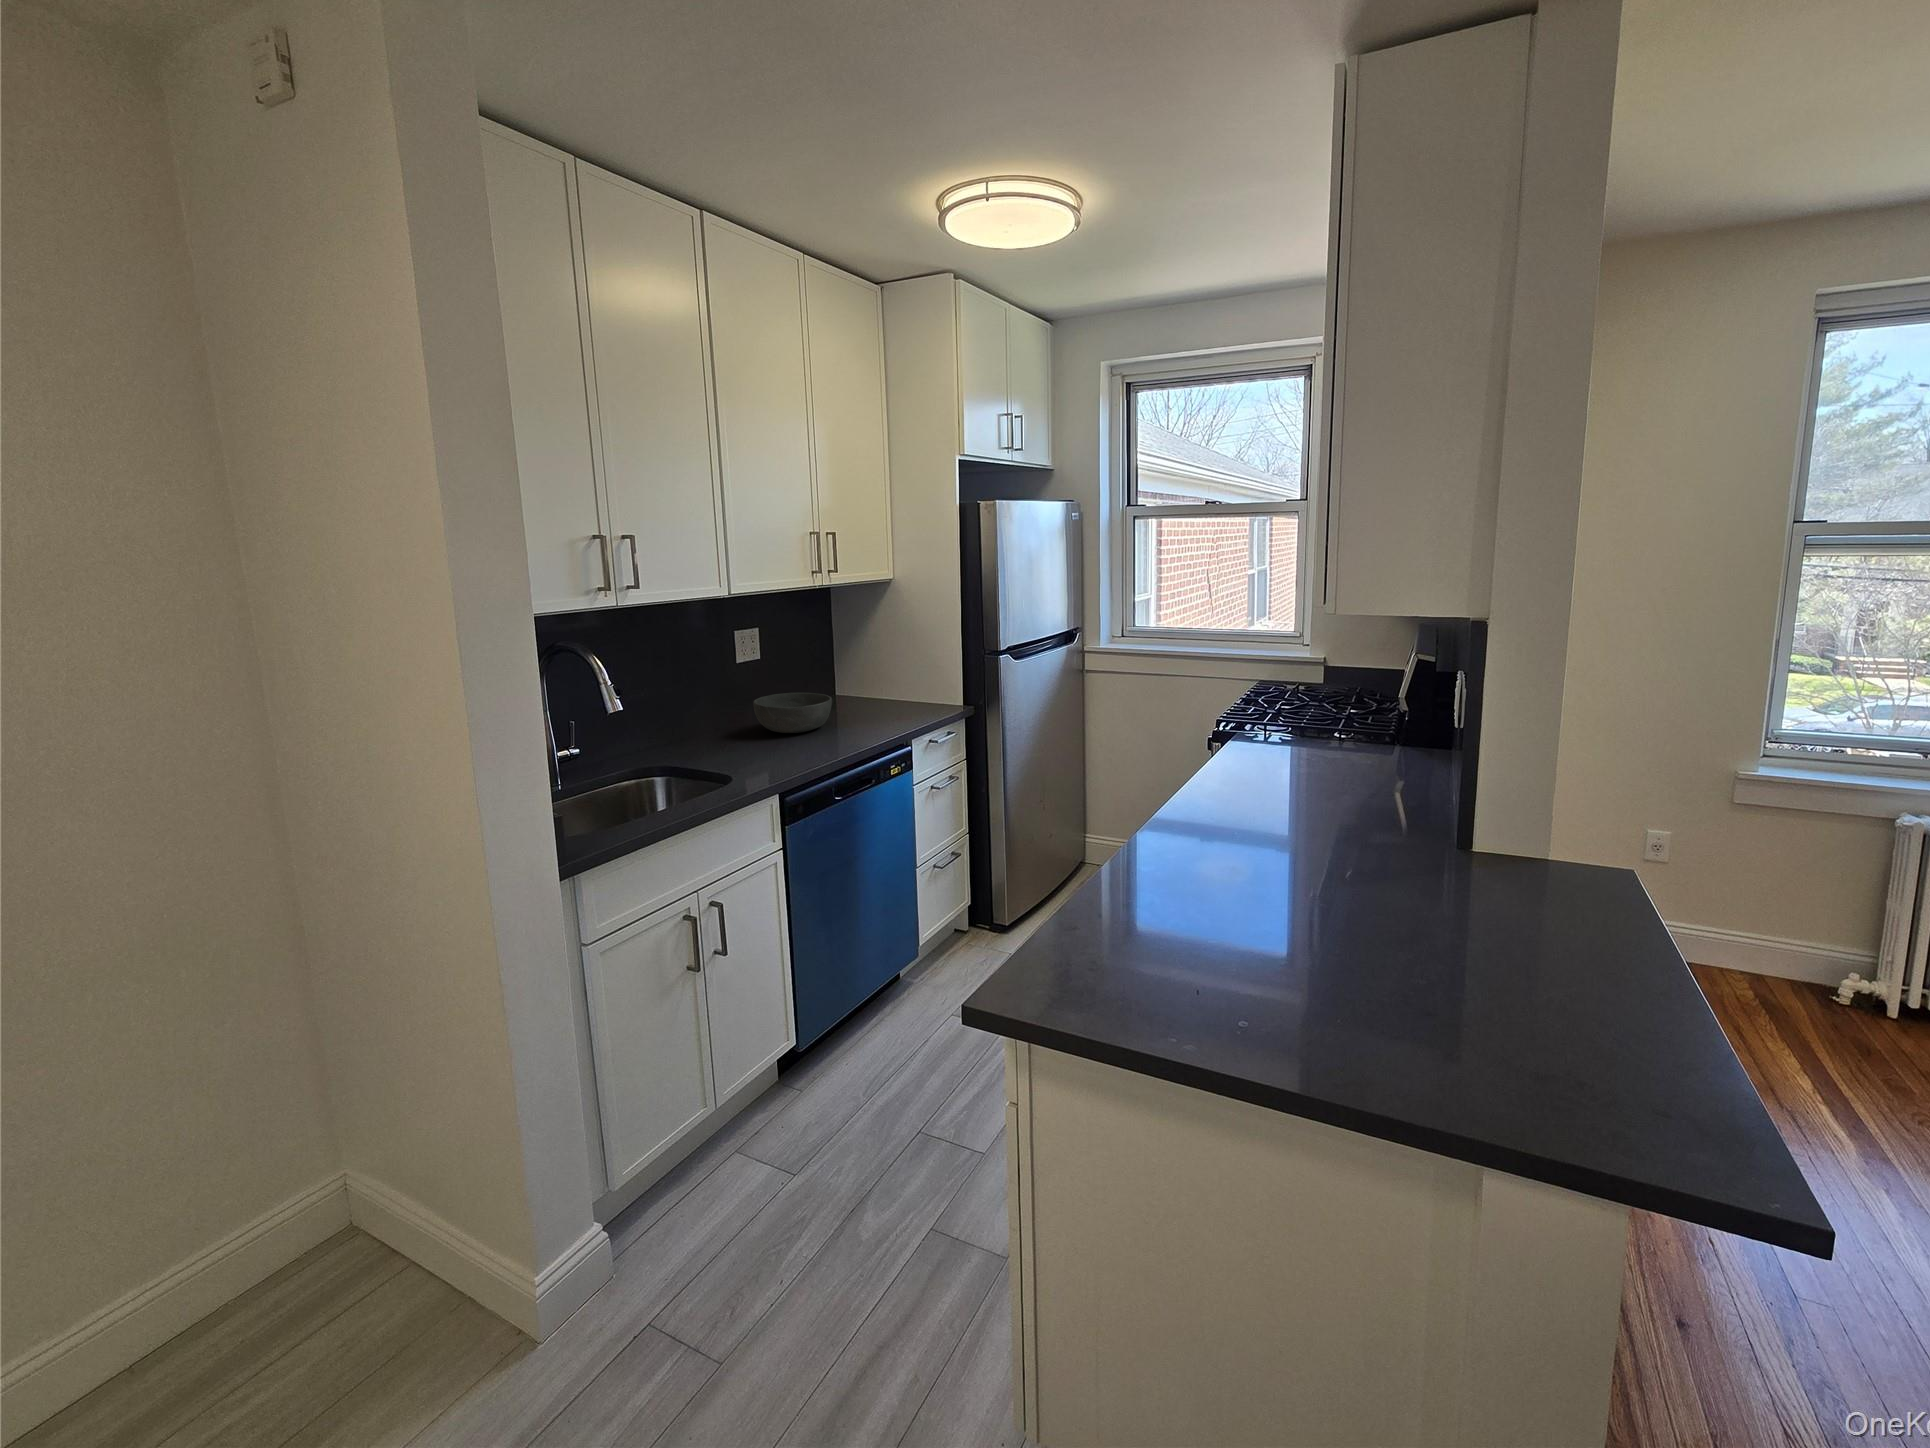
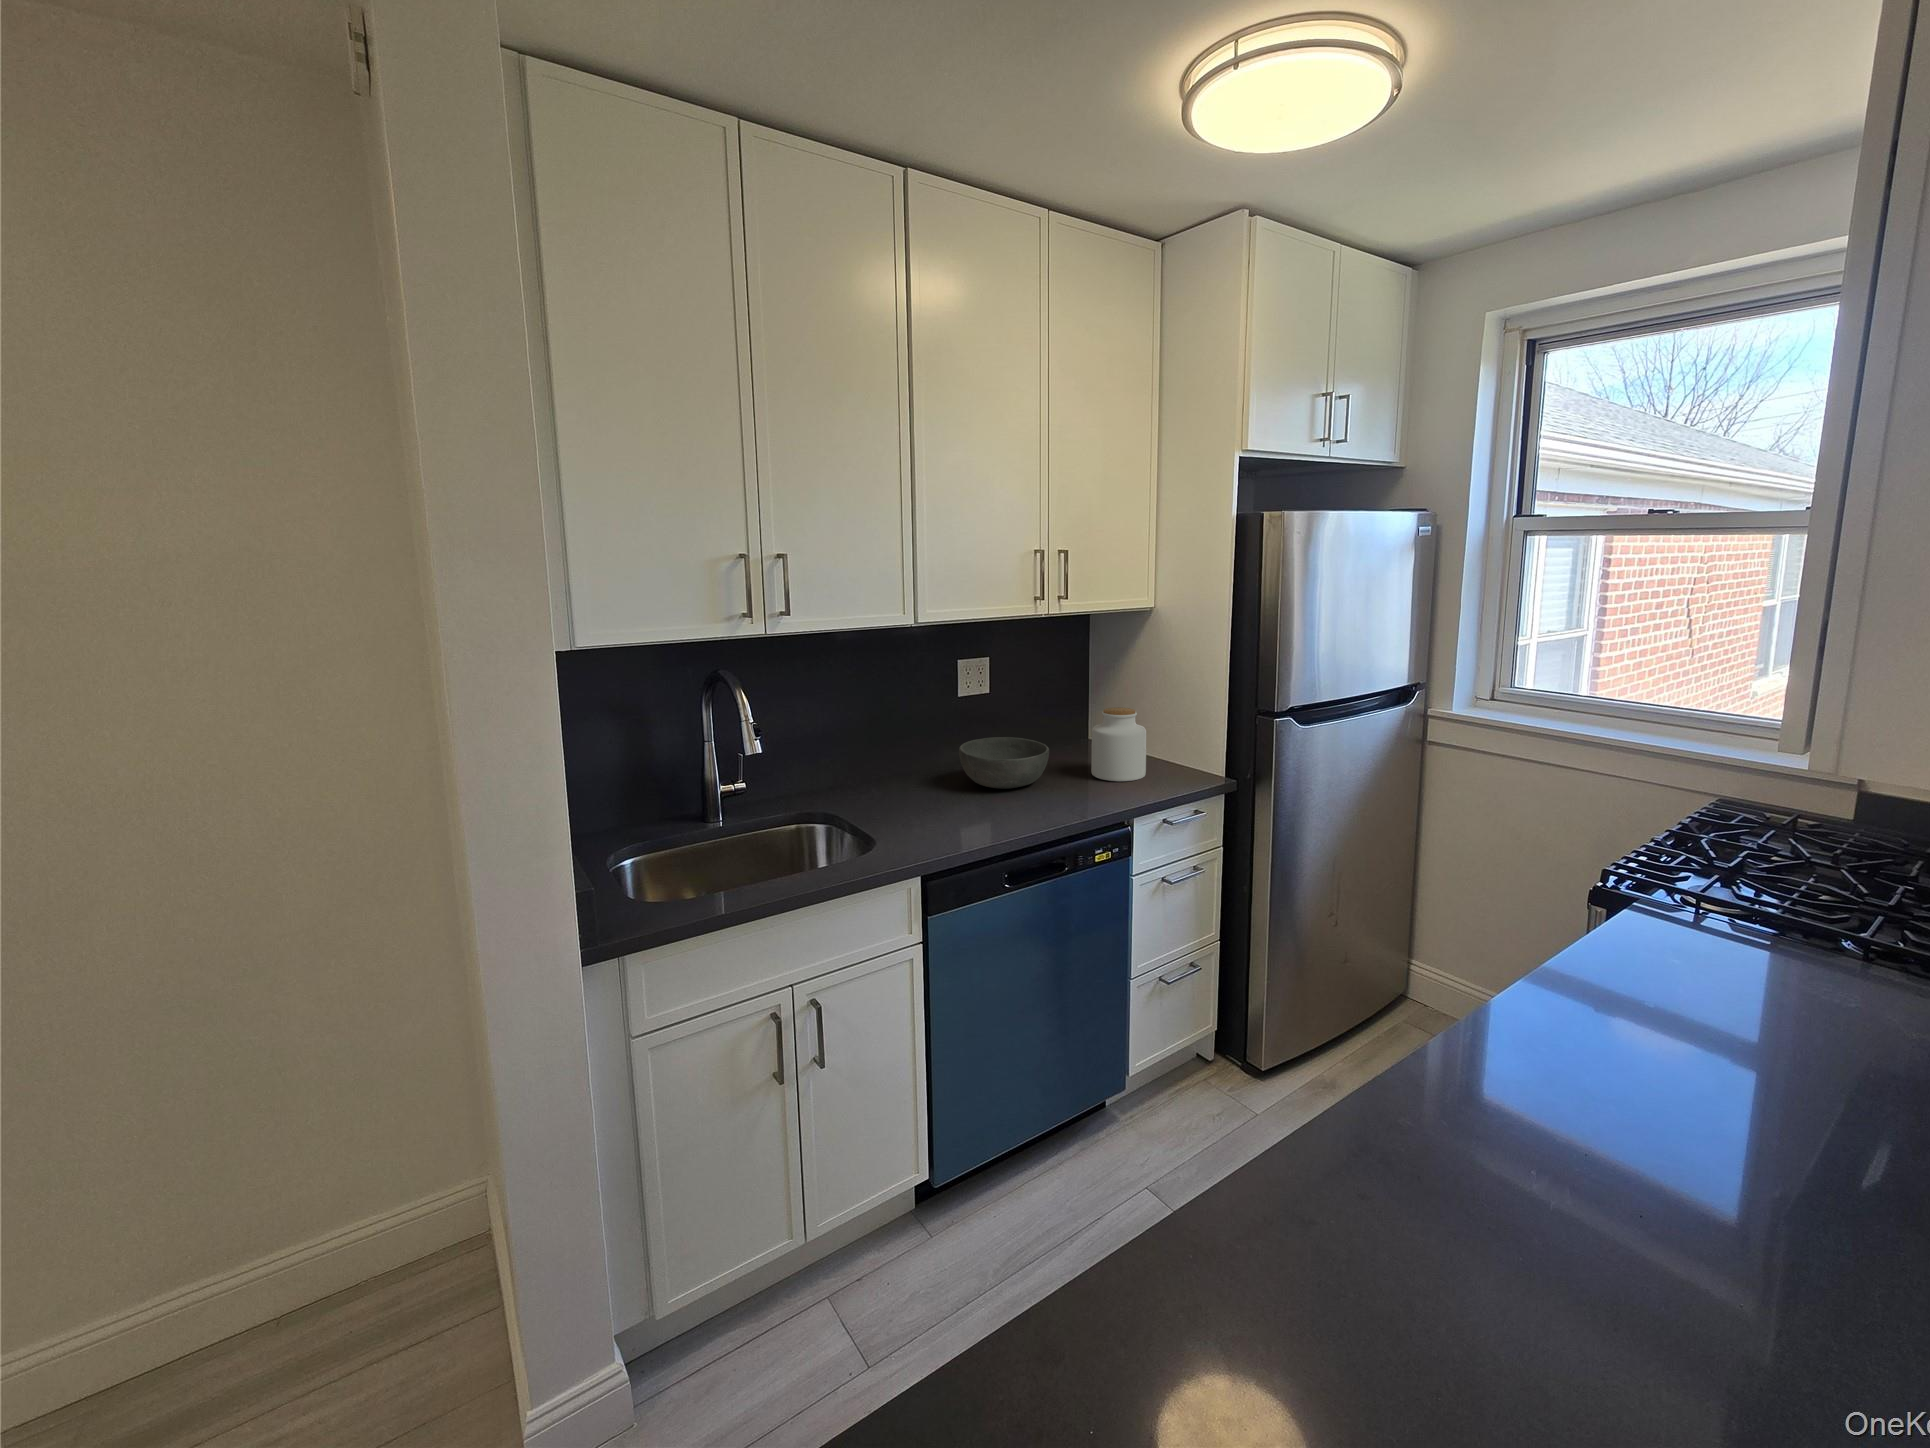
jar: none [860,660,906,718] -> present [1091,707,1146,781]

